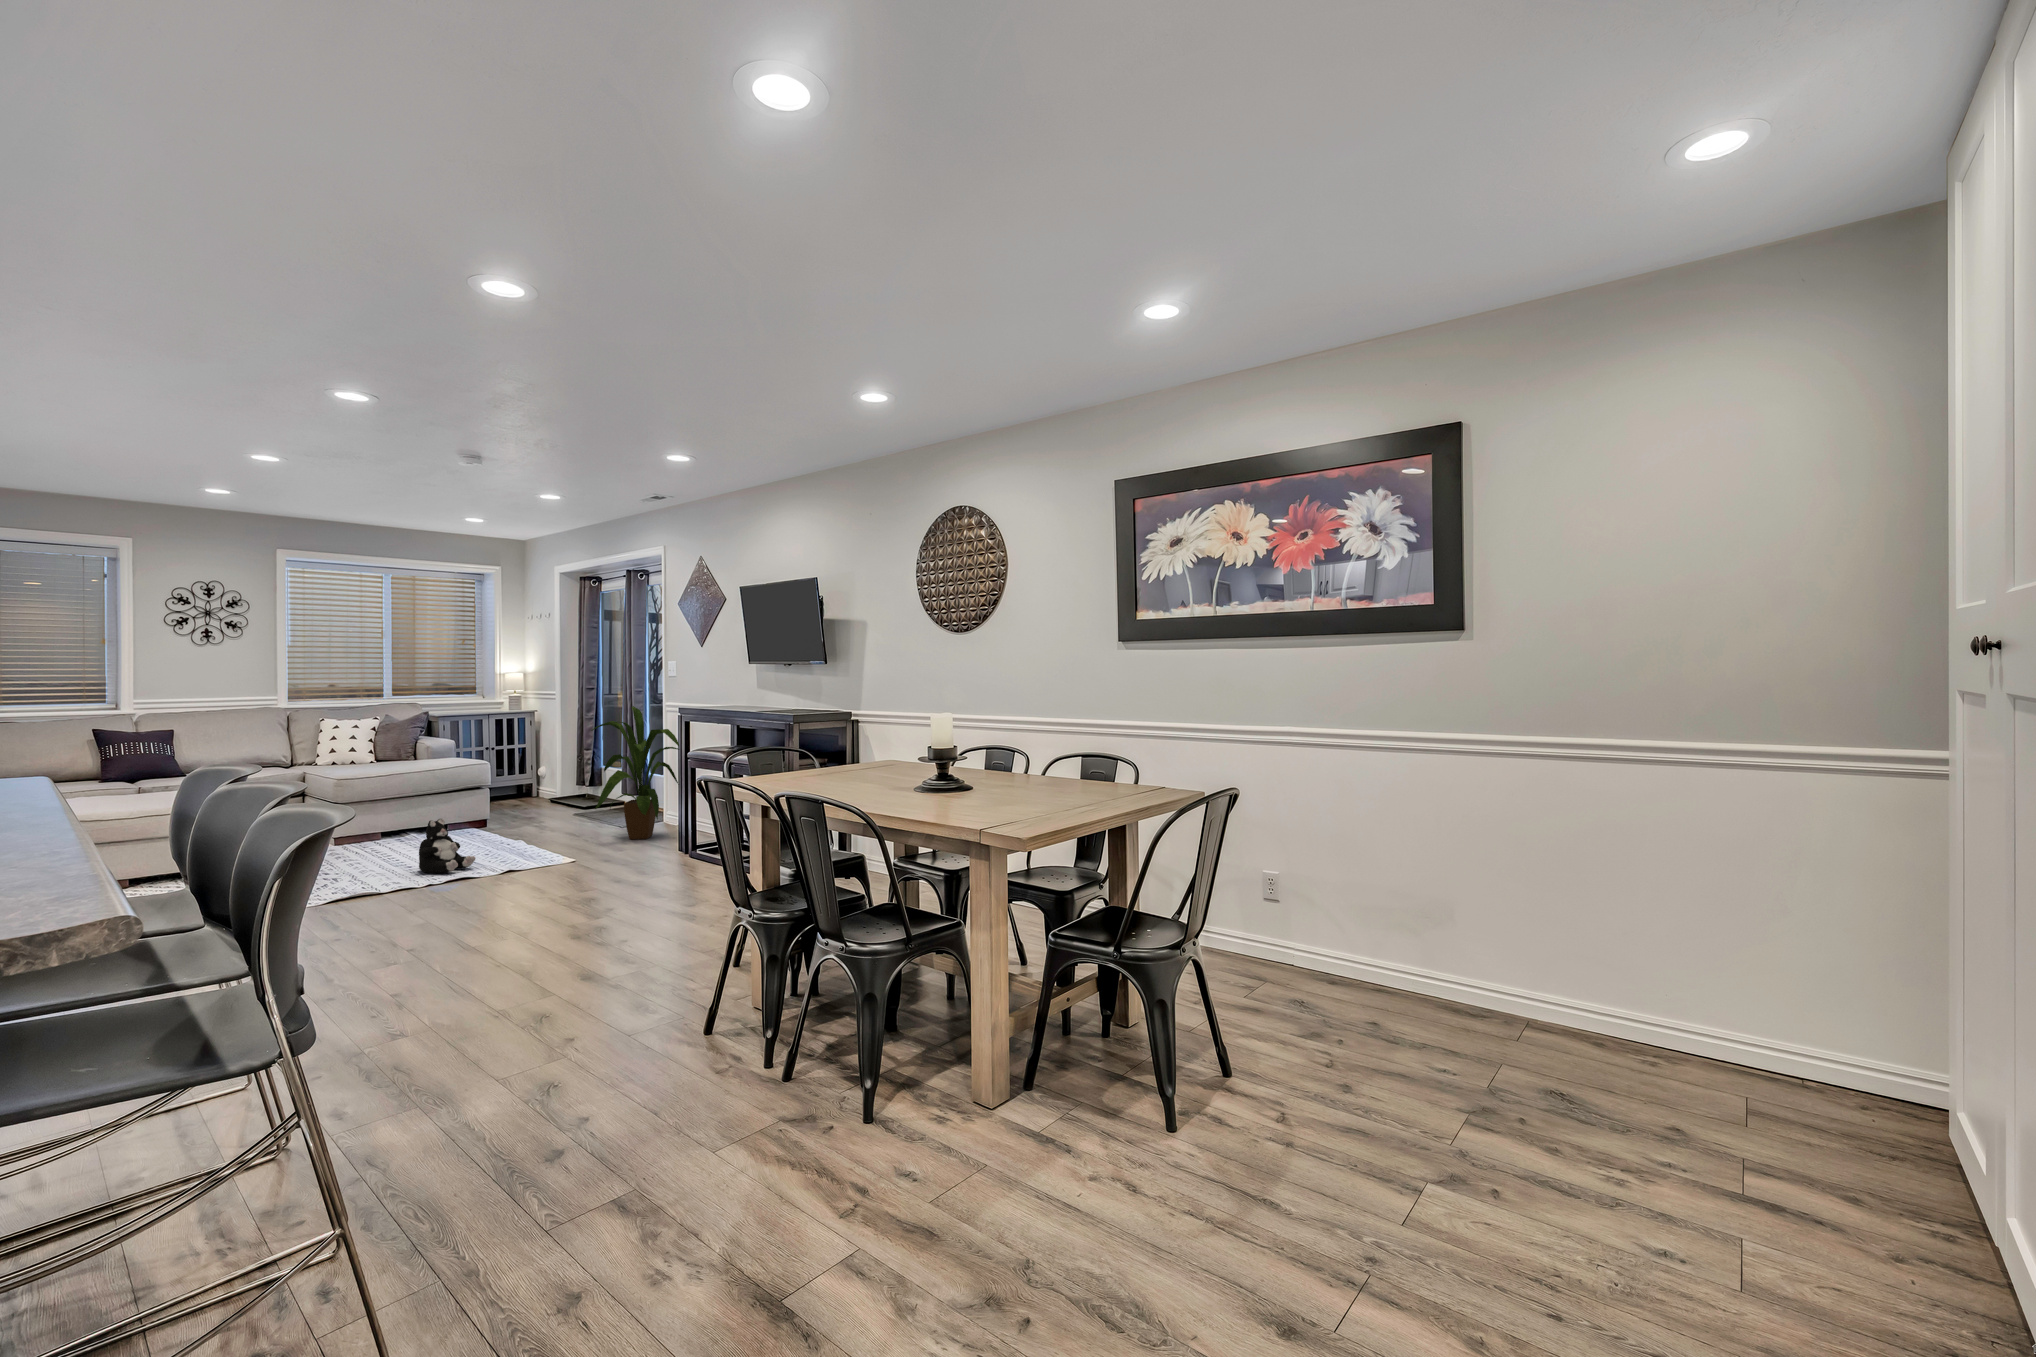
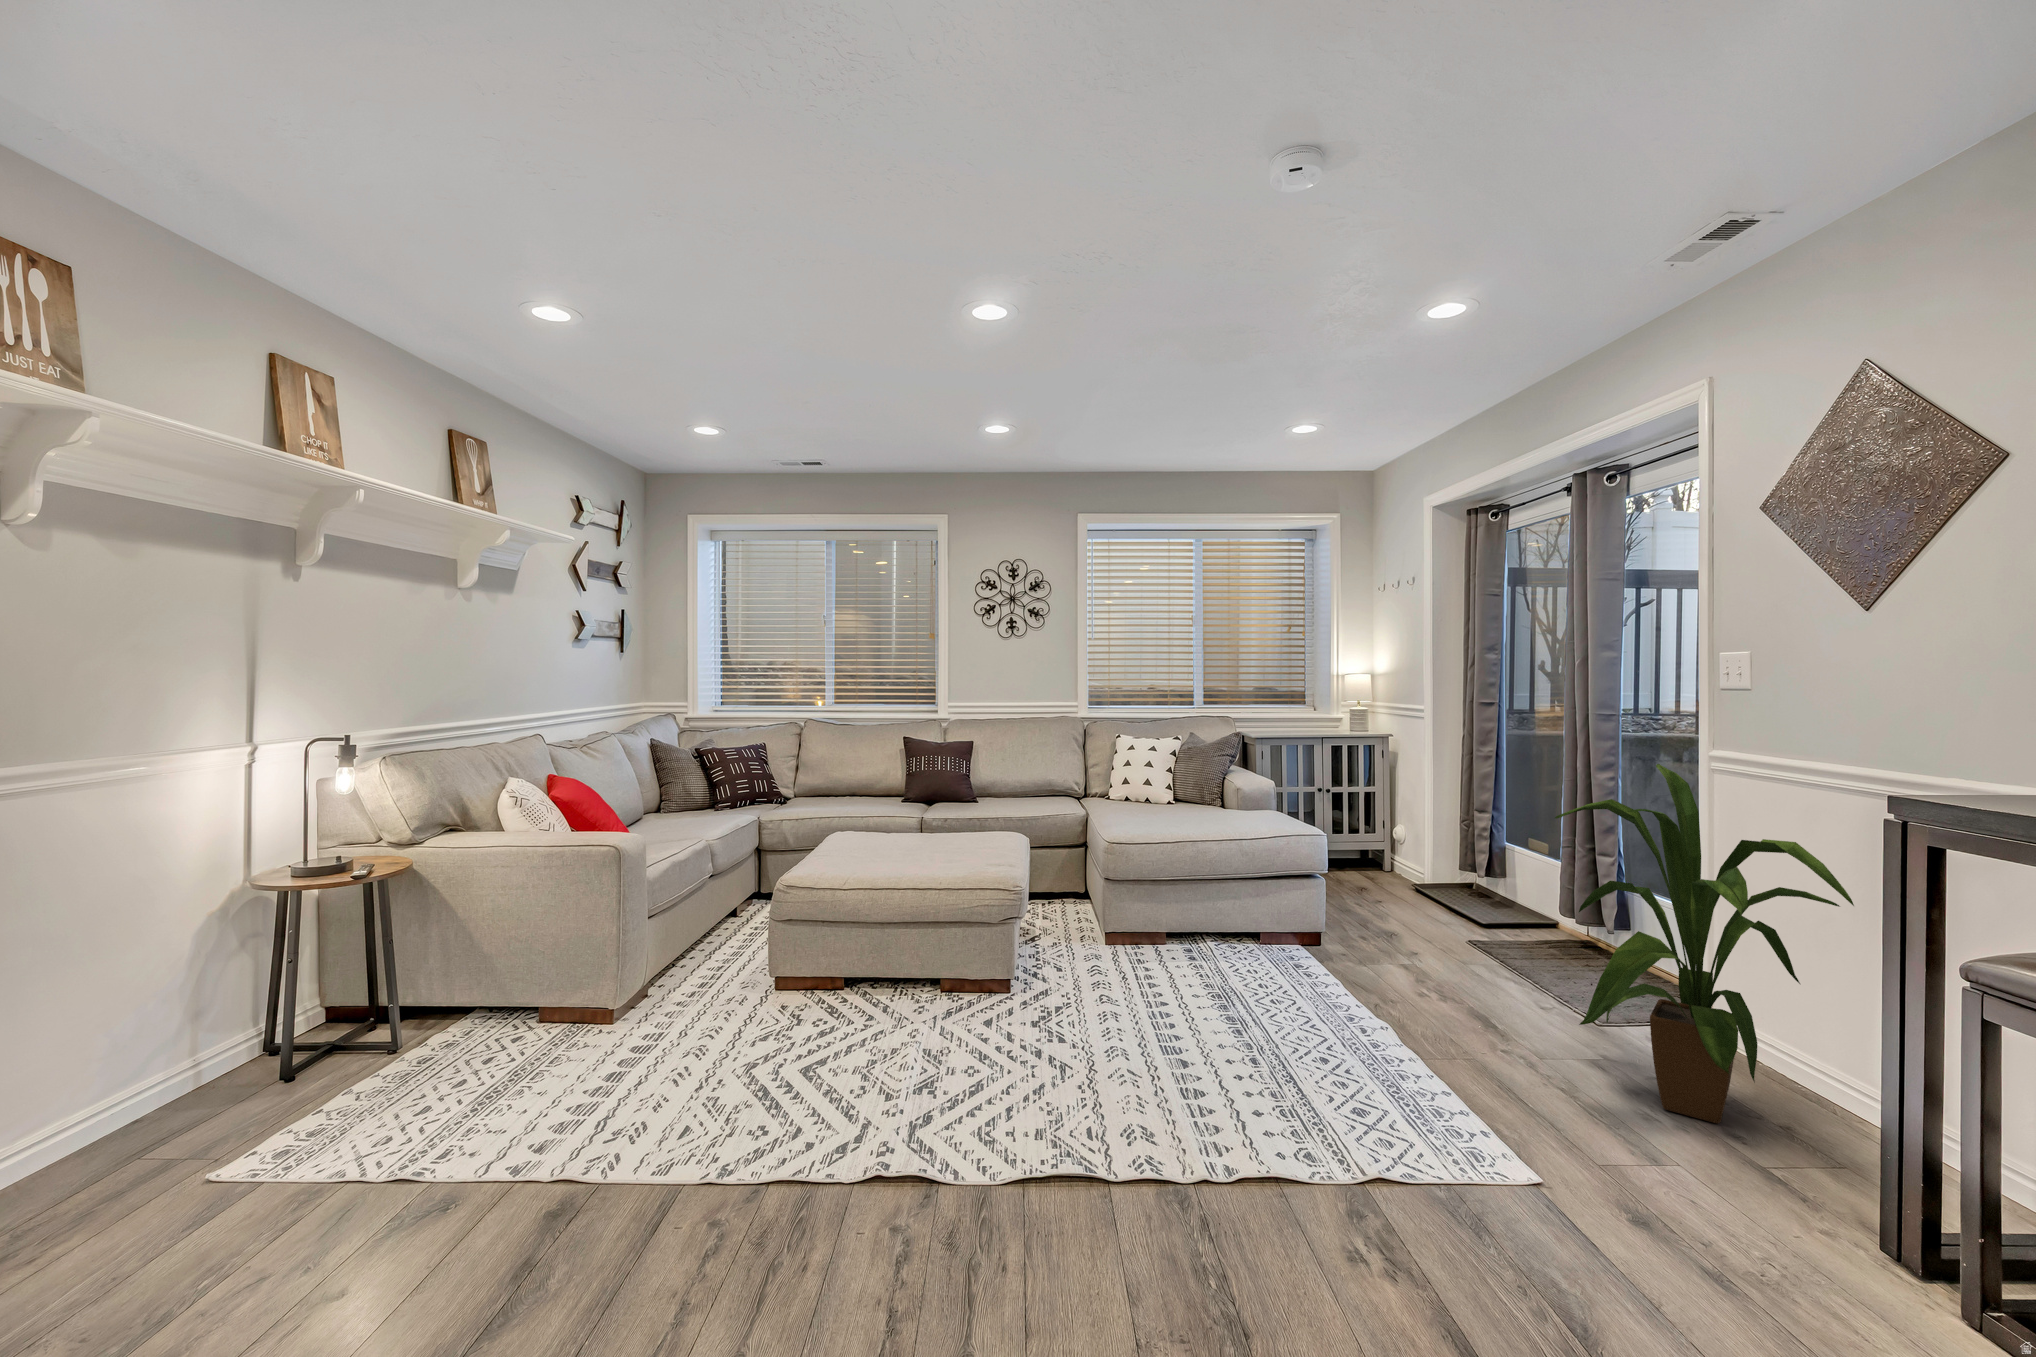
plush toy: present [419,819,476,873] -> none [1200,1005,1313,1151]

